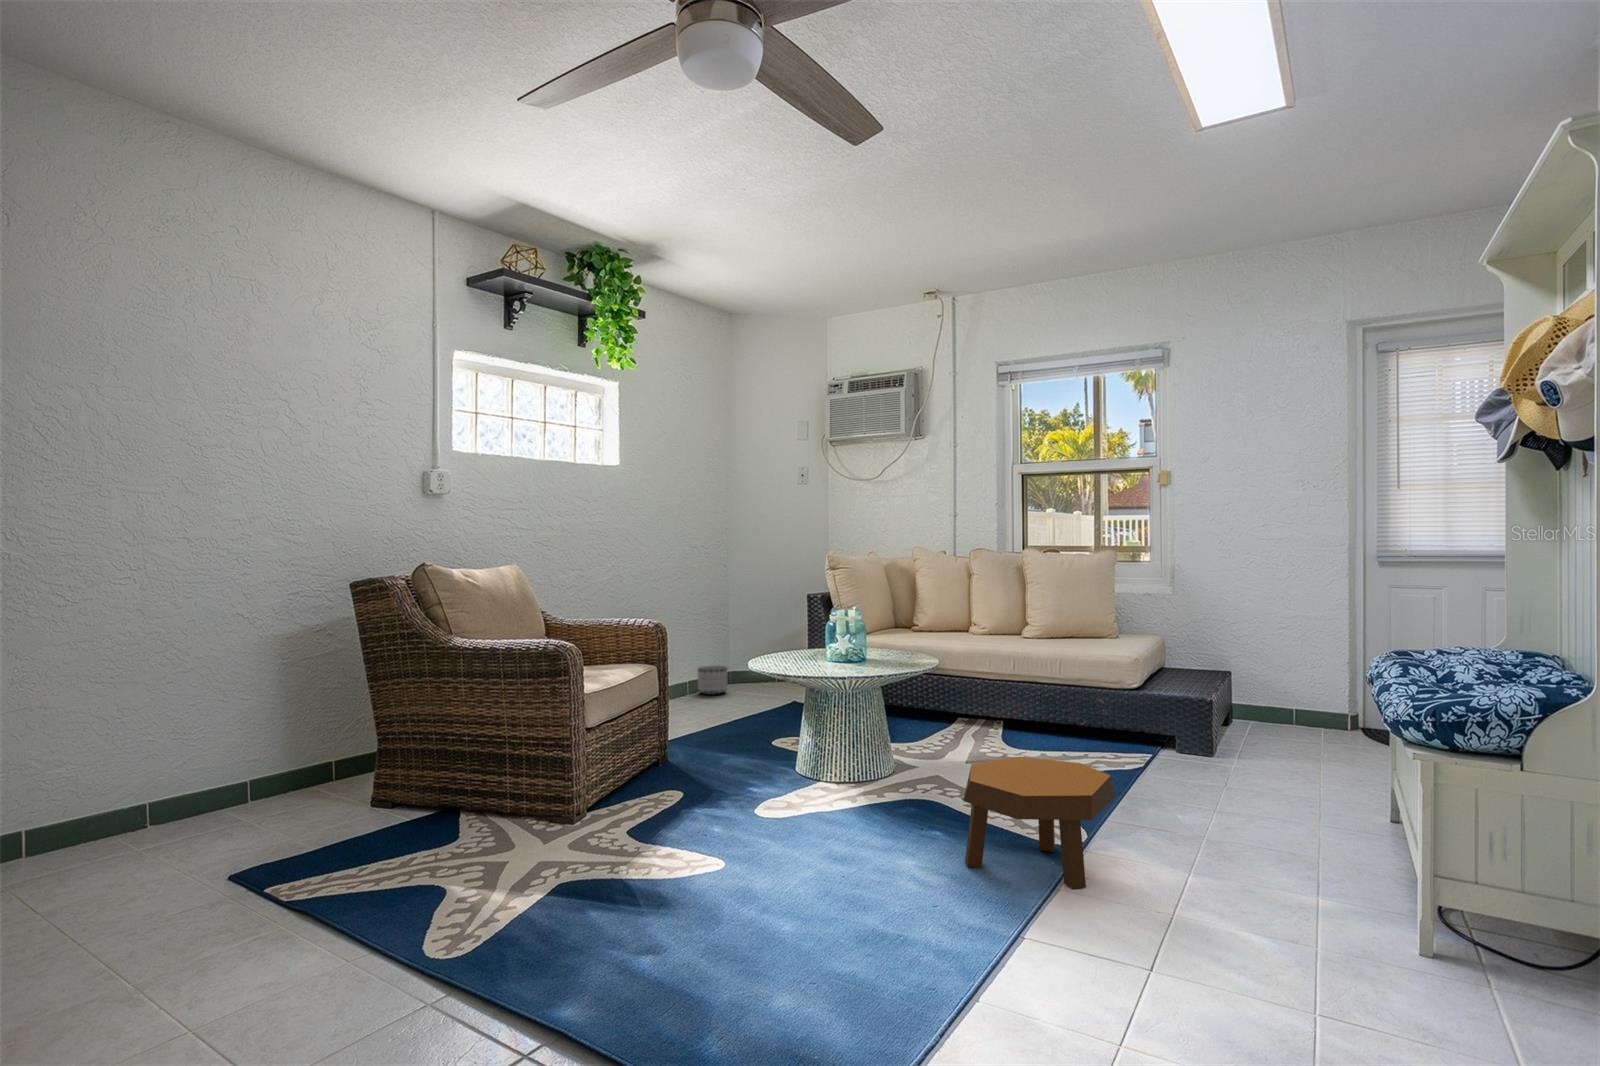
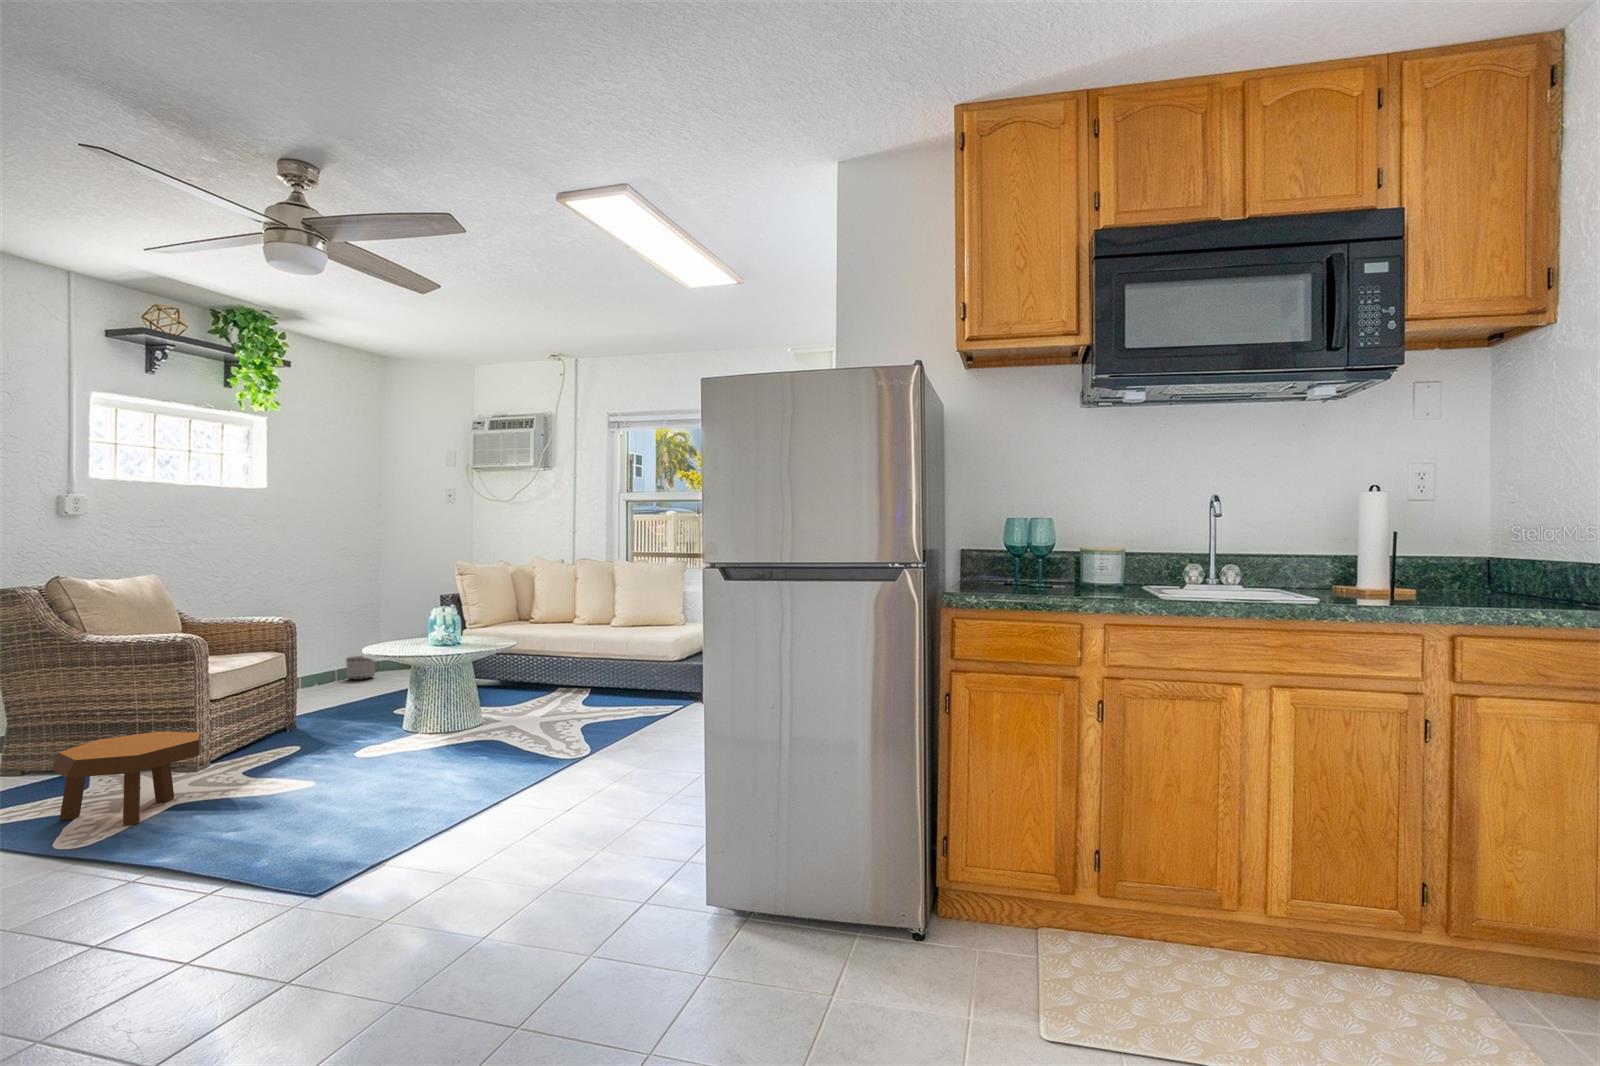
footstool: present [963,757,1115,889] -> present [52,731,201,826]

